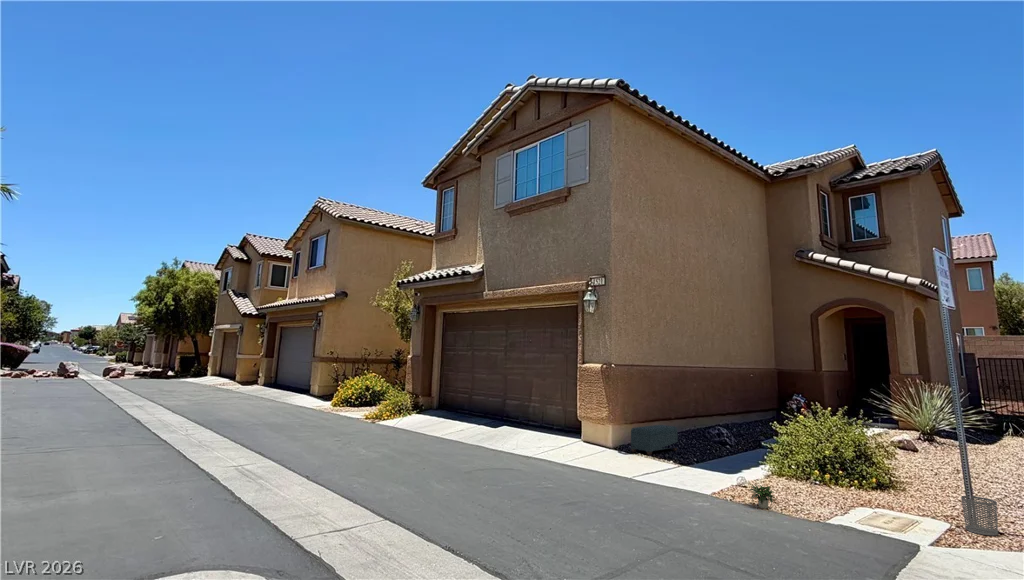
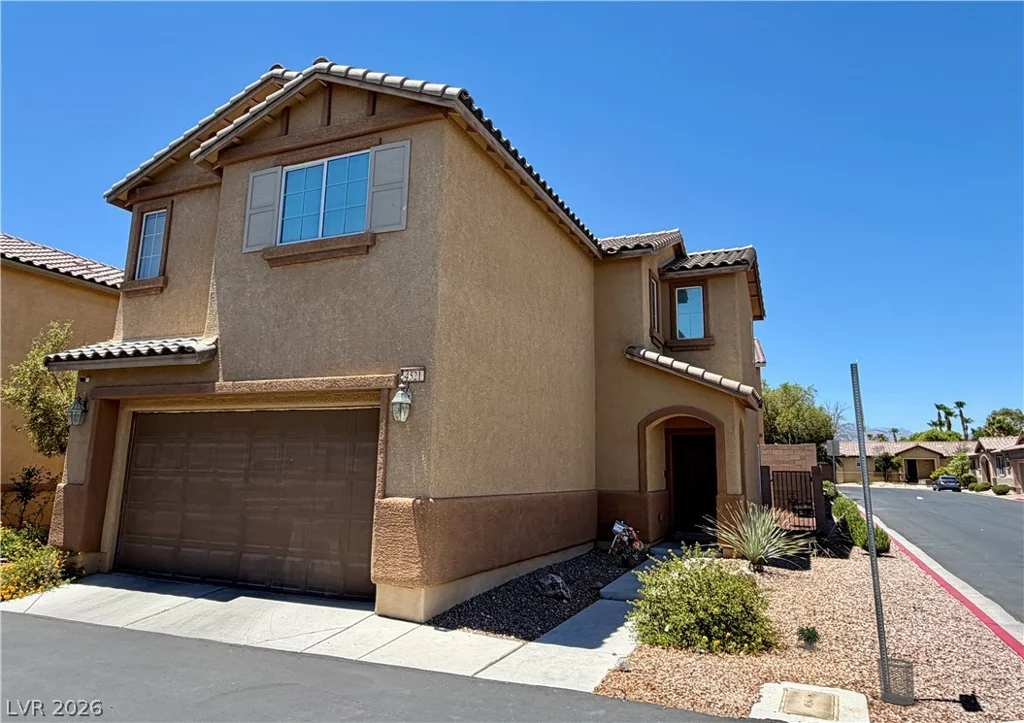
bench: present [631,425,678,455] -> none [450,583,511,630]
potted plant: present [750,485,777,508] -> present [796,626,823,650]

